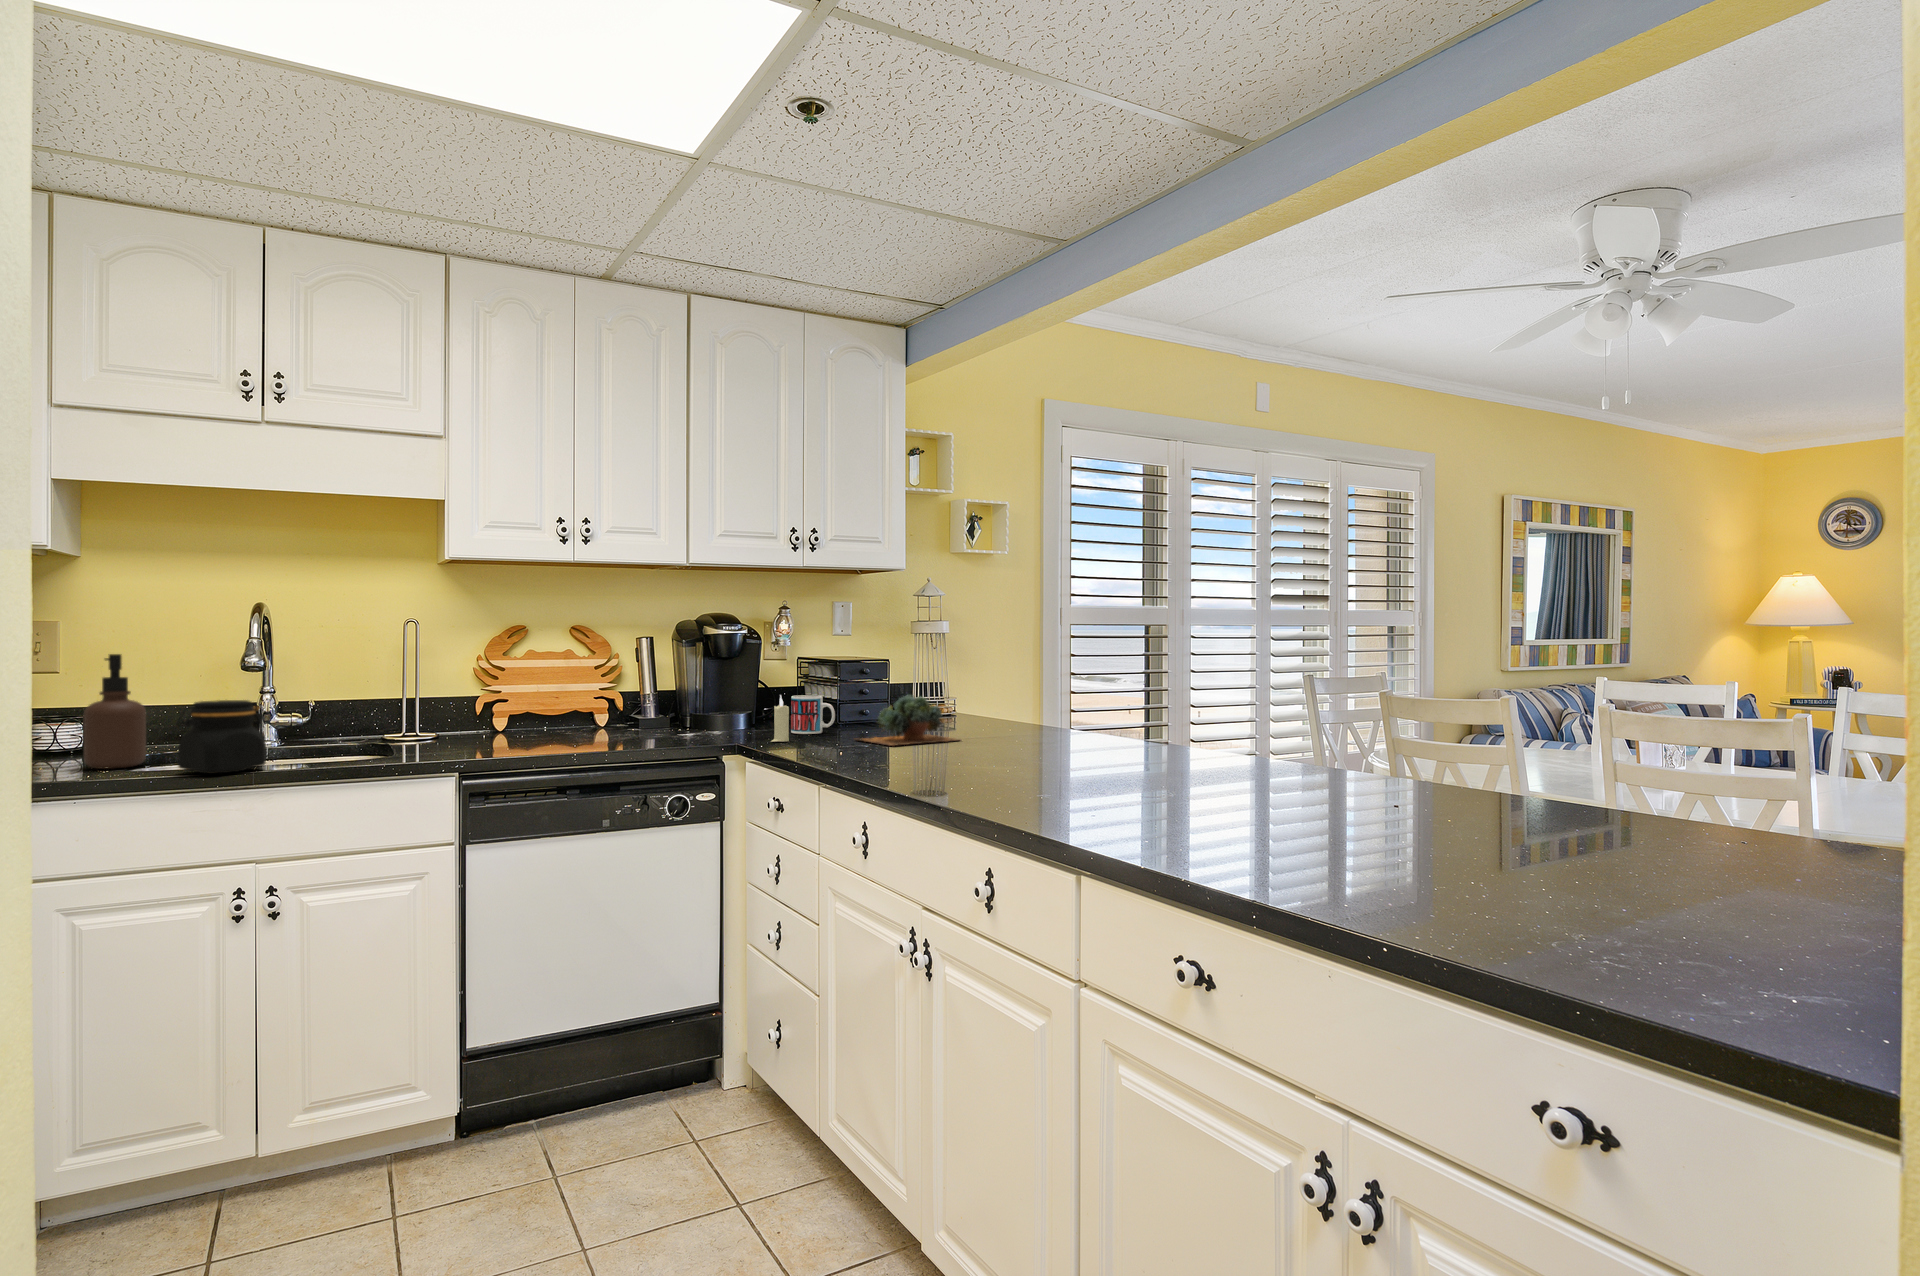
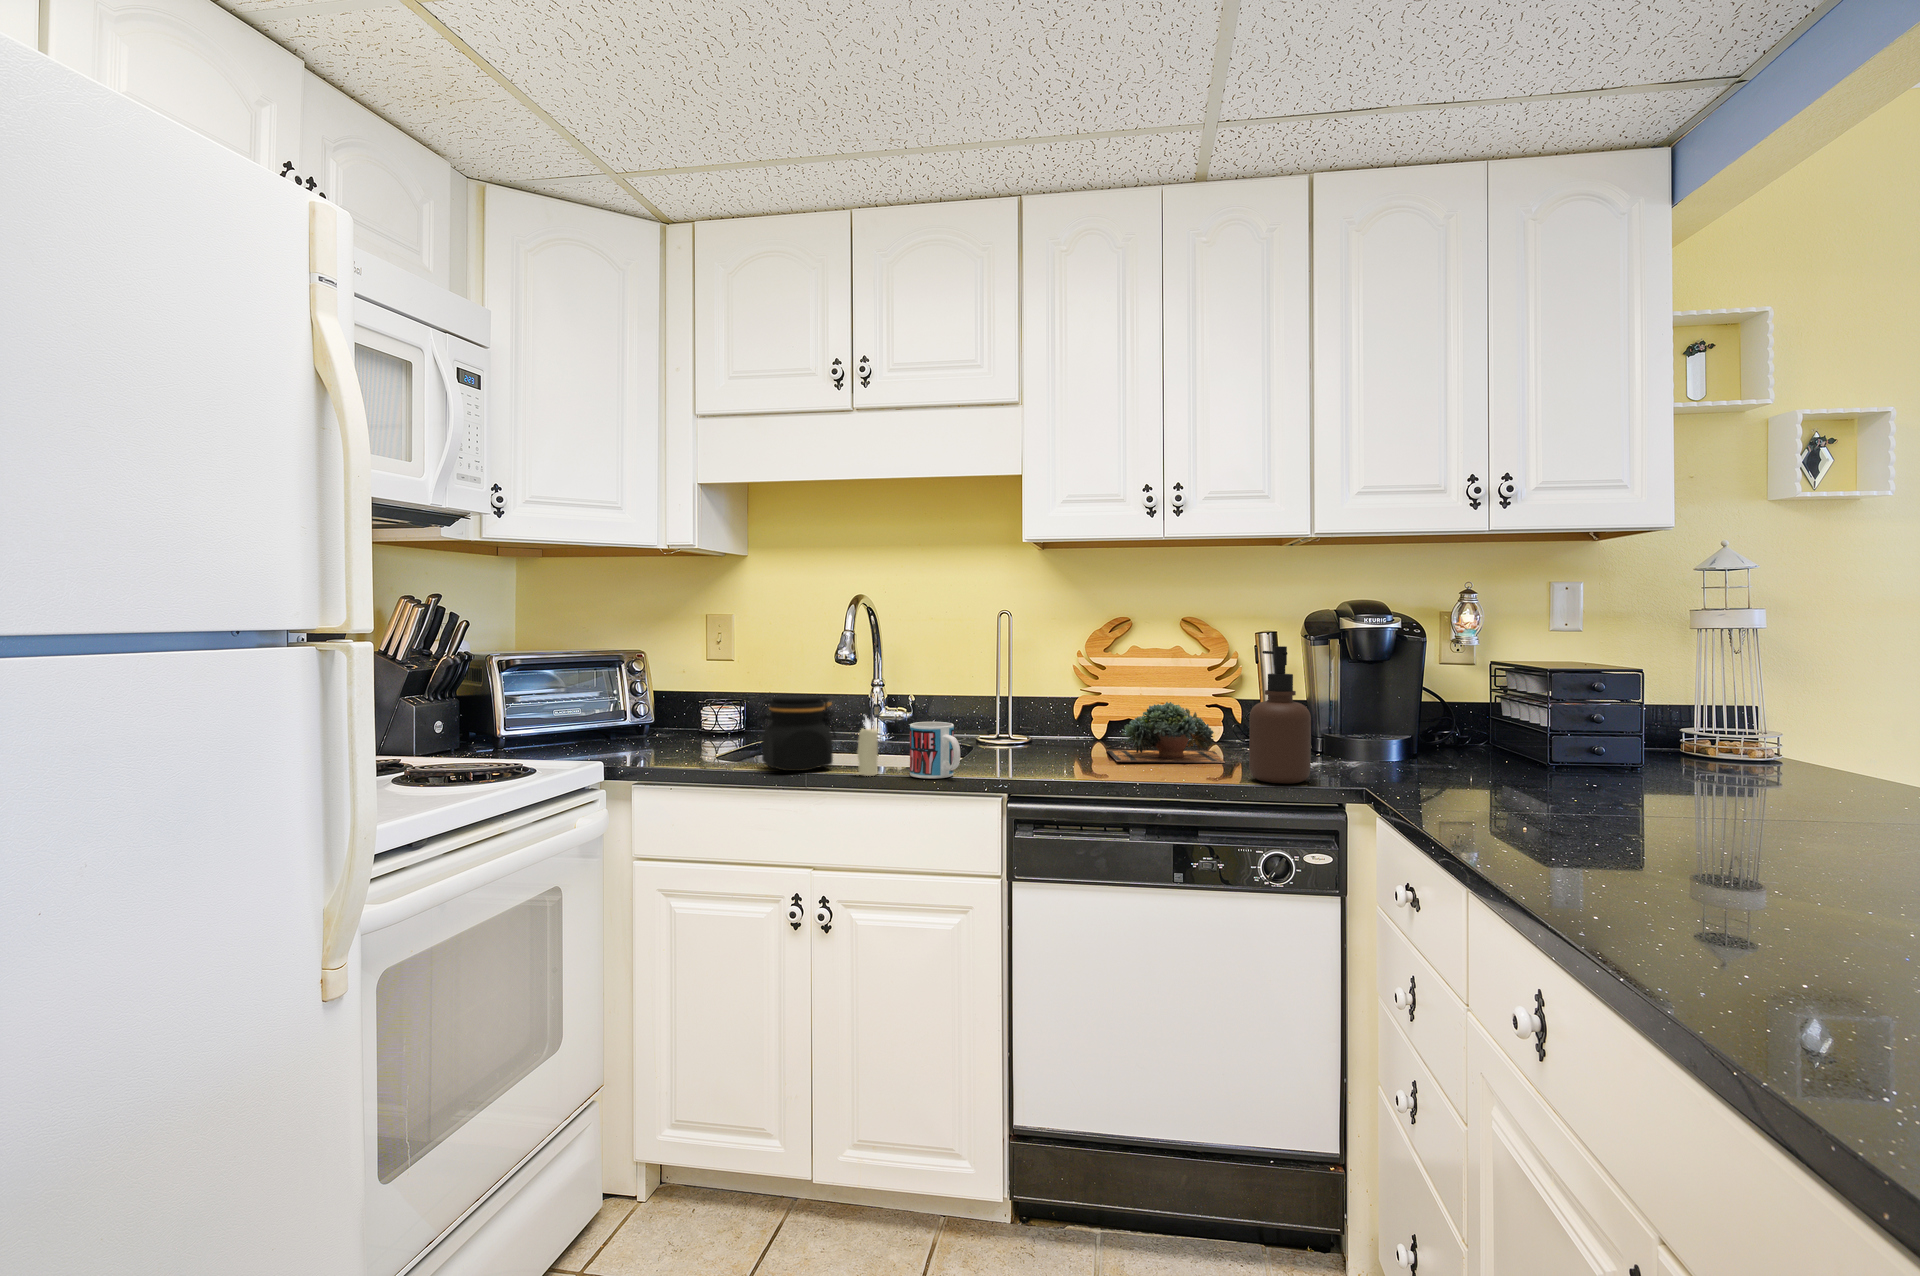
soap dispenser: present [83,654,146,769] -> present [1249,646,1311,784]
candle: present [772,695,789,742] -> present [856,718,878,776]
mug: present [791,695,835,734] -> present [910,722,960,778]
succulent plant: present [857,695,958,746] -> present [1106,702,1225,763]

